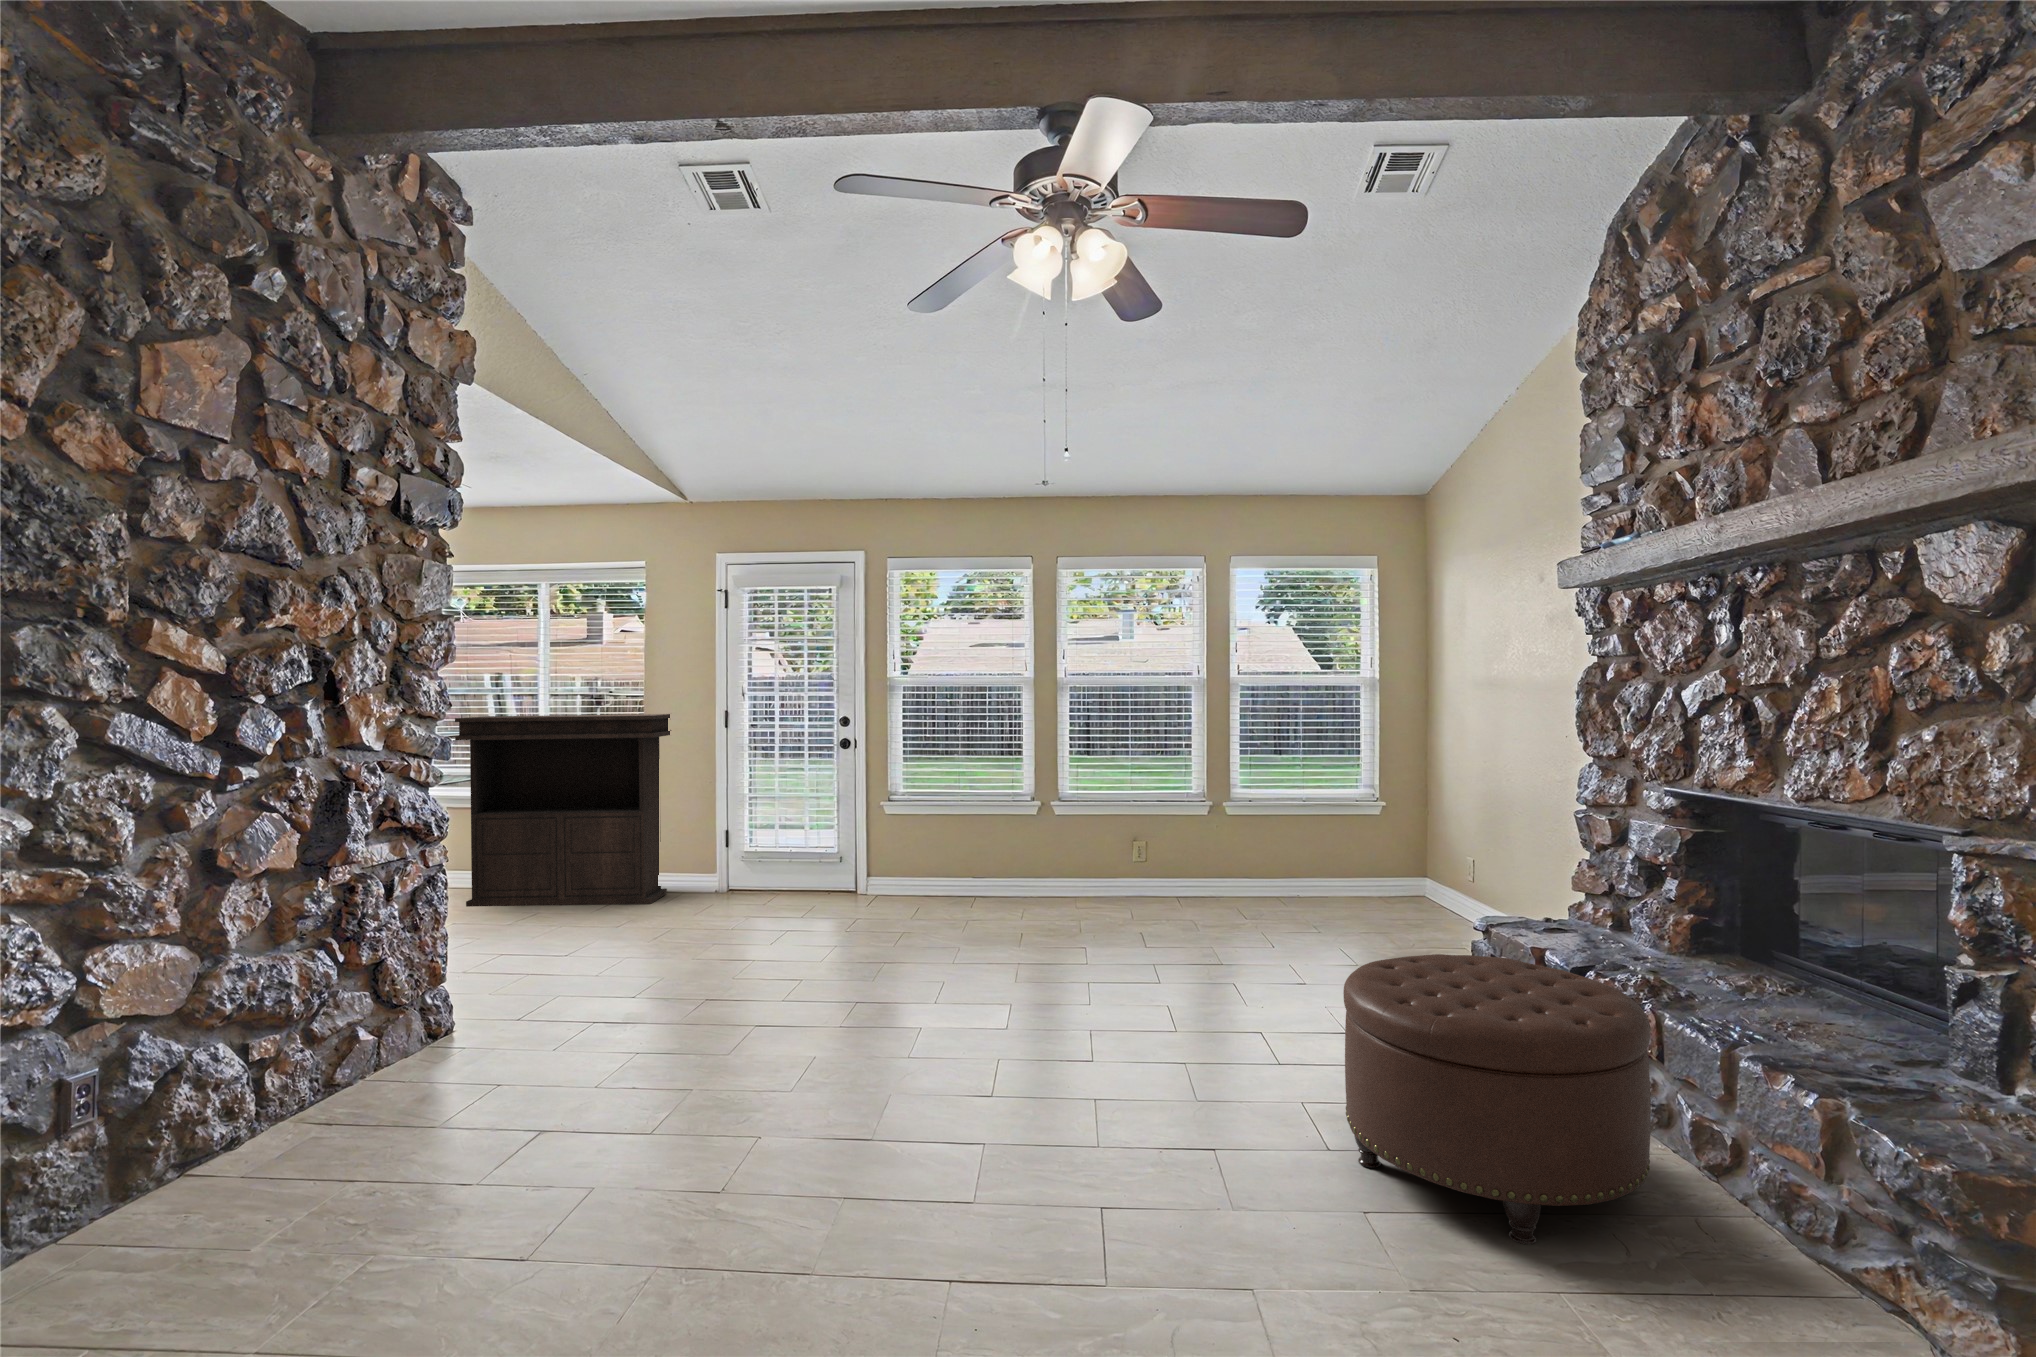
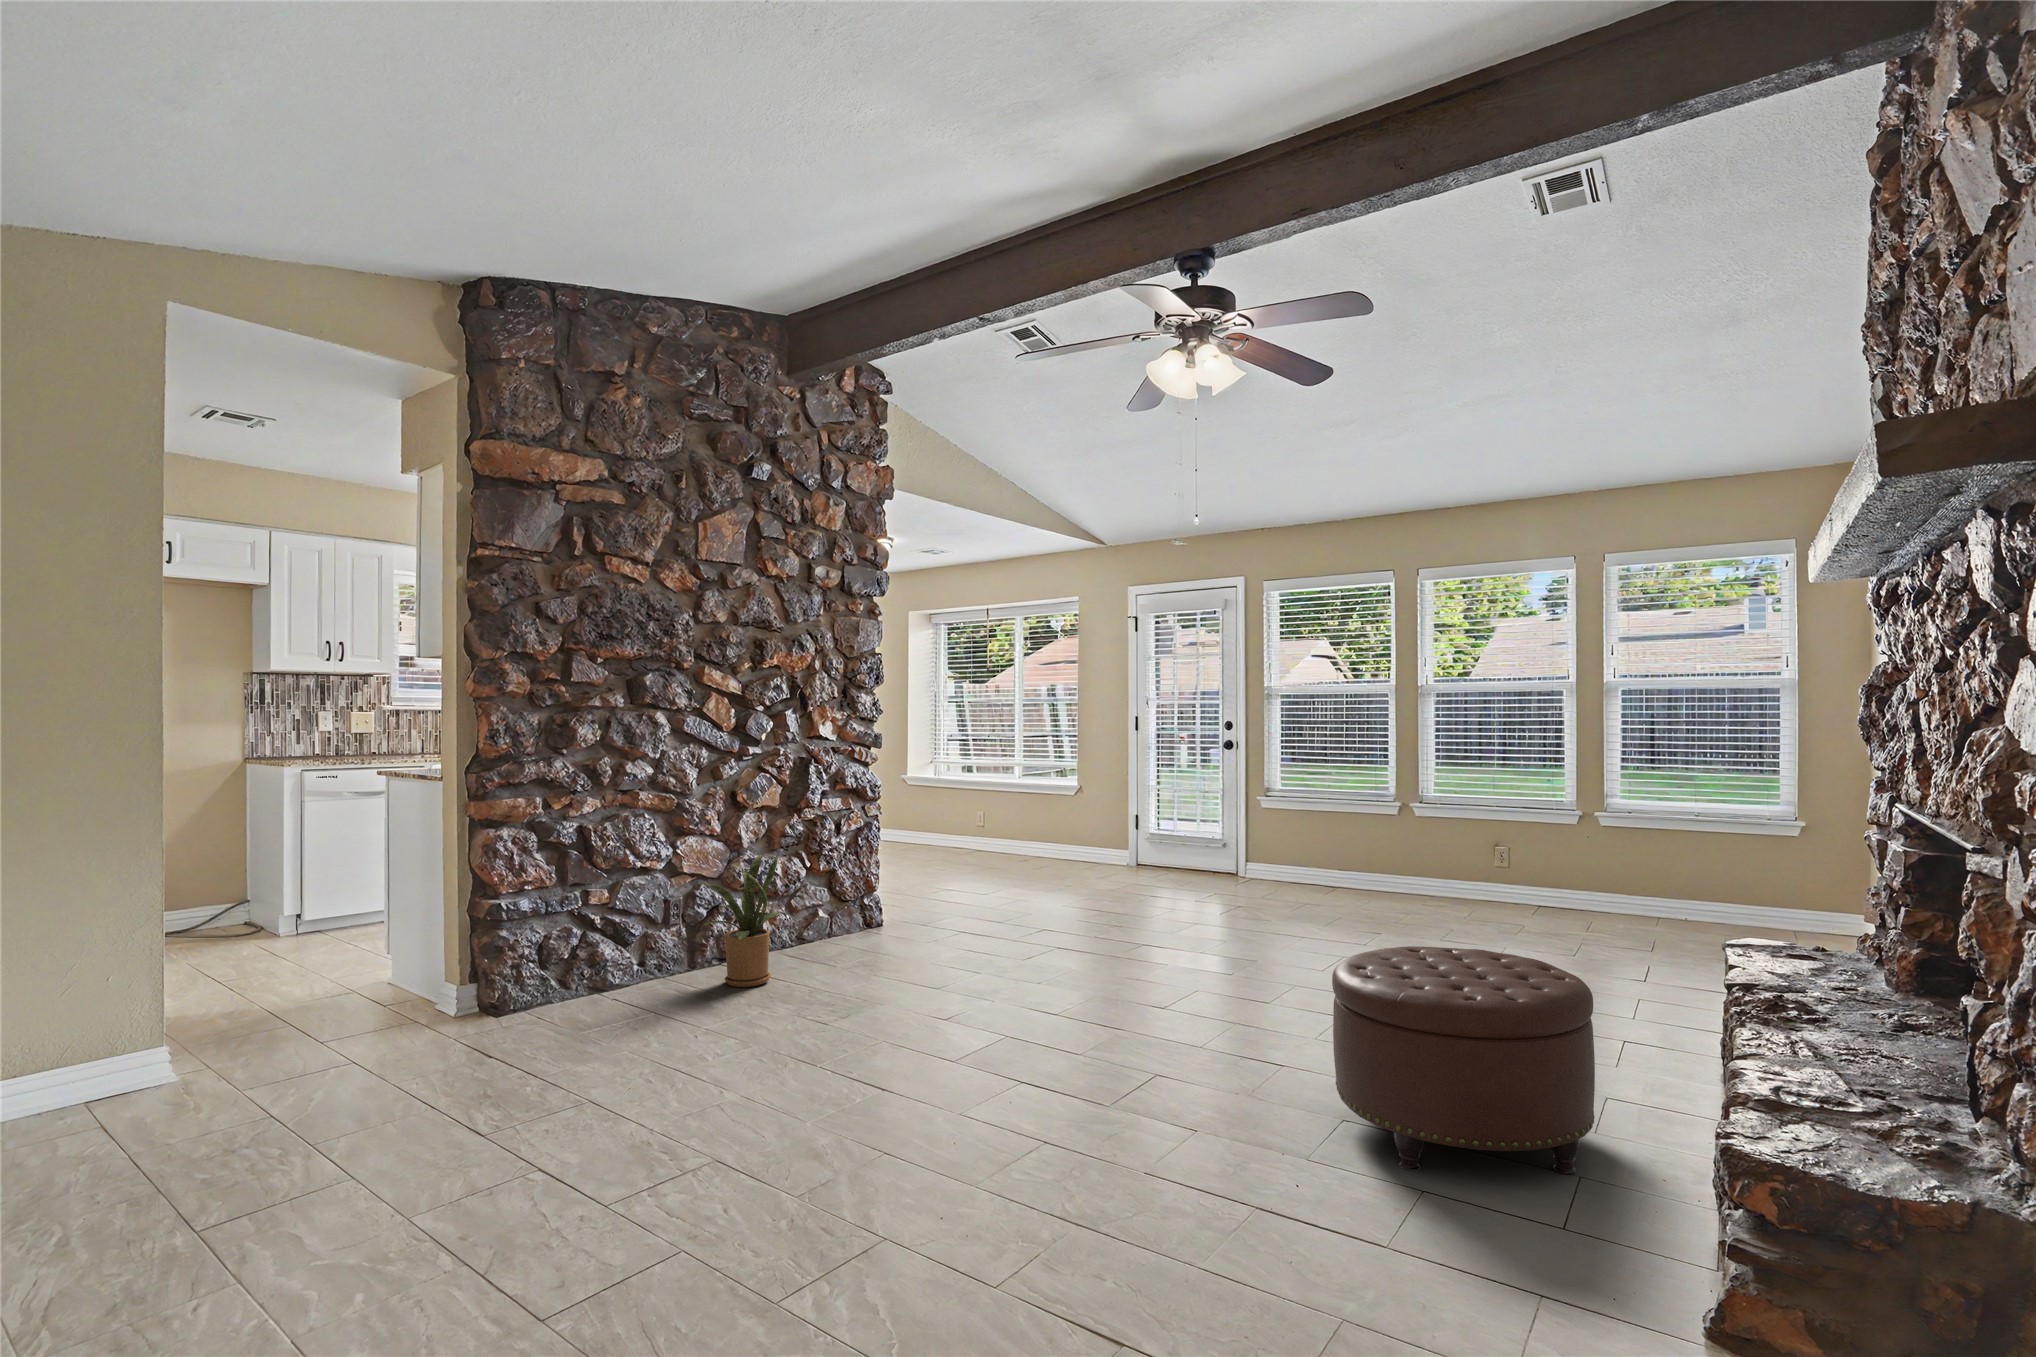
console table: present [455,714,671,907] -> none [961,718,1112,874]
house plant: none [150,950,327,1216] -> present [704,852,780,987]

